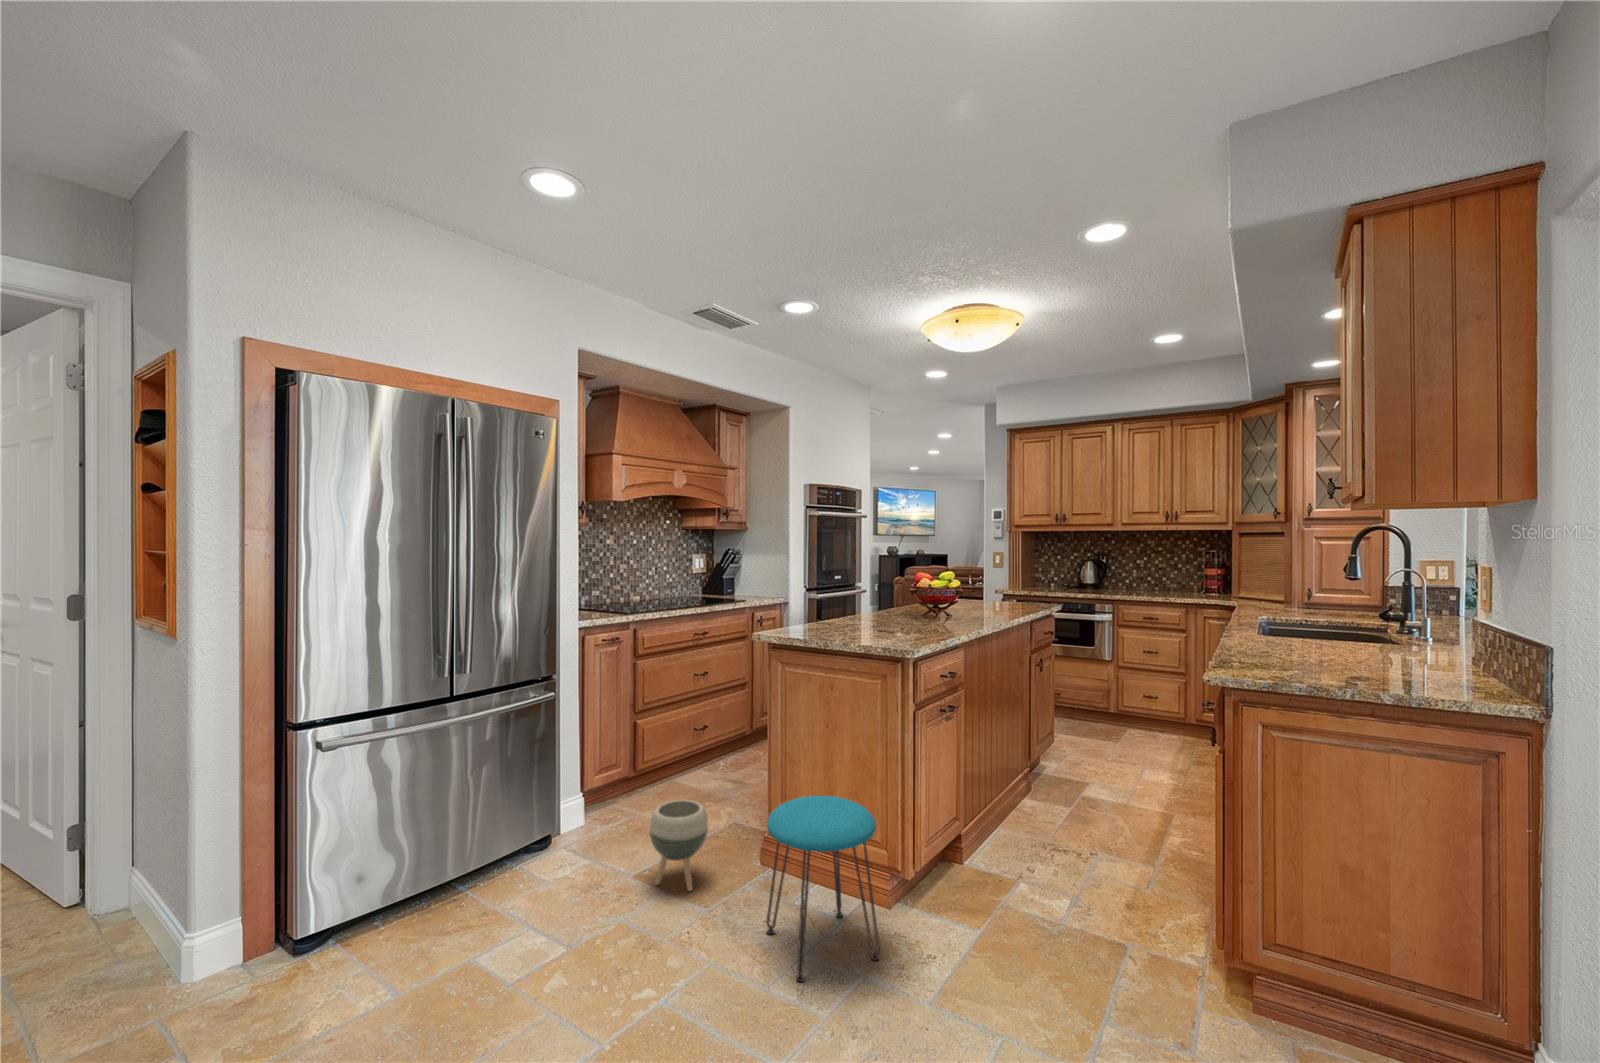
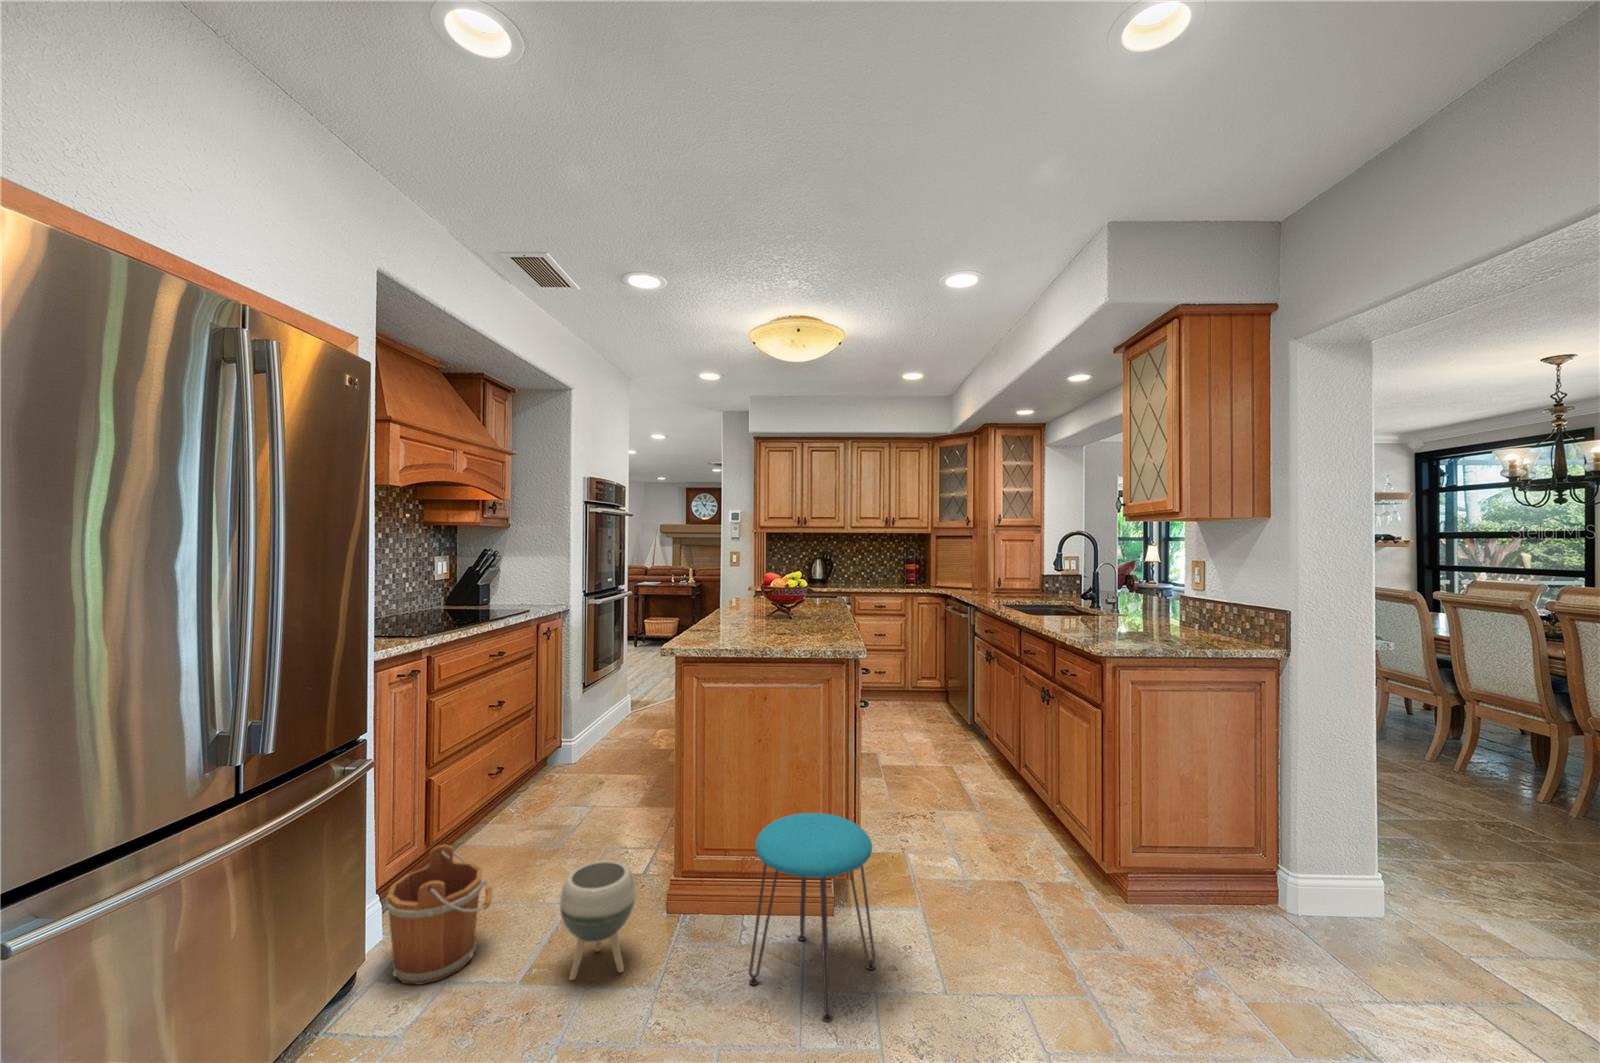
bucket: none [563,765,635,858] -> present [386,845,492,985]

